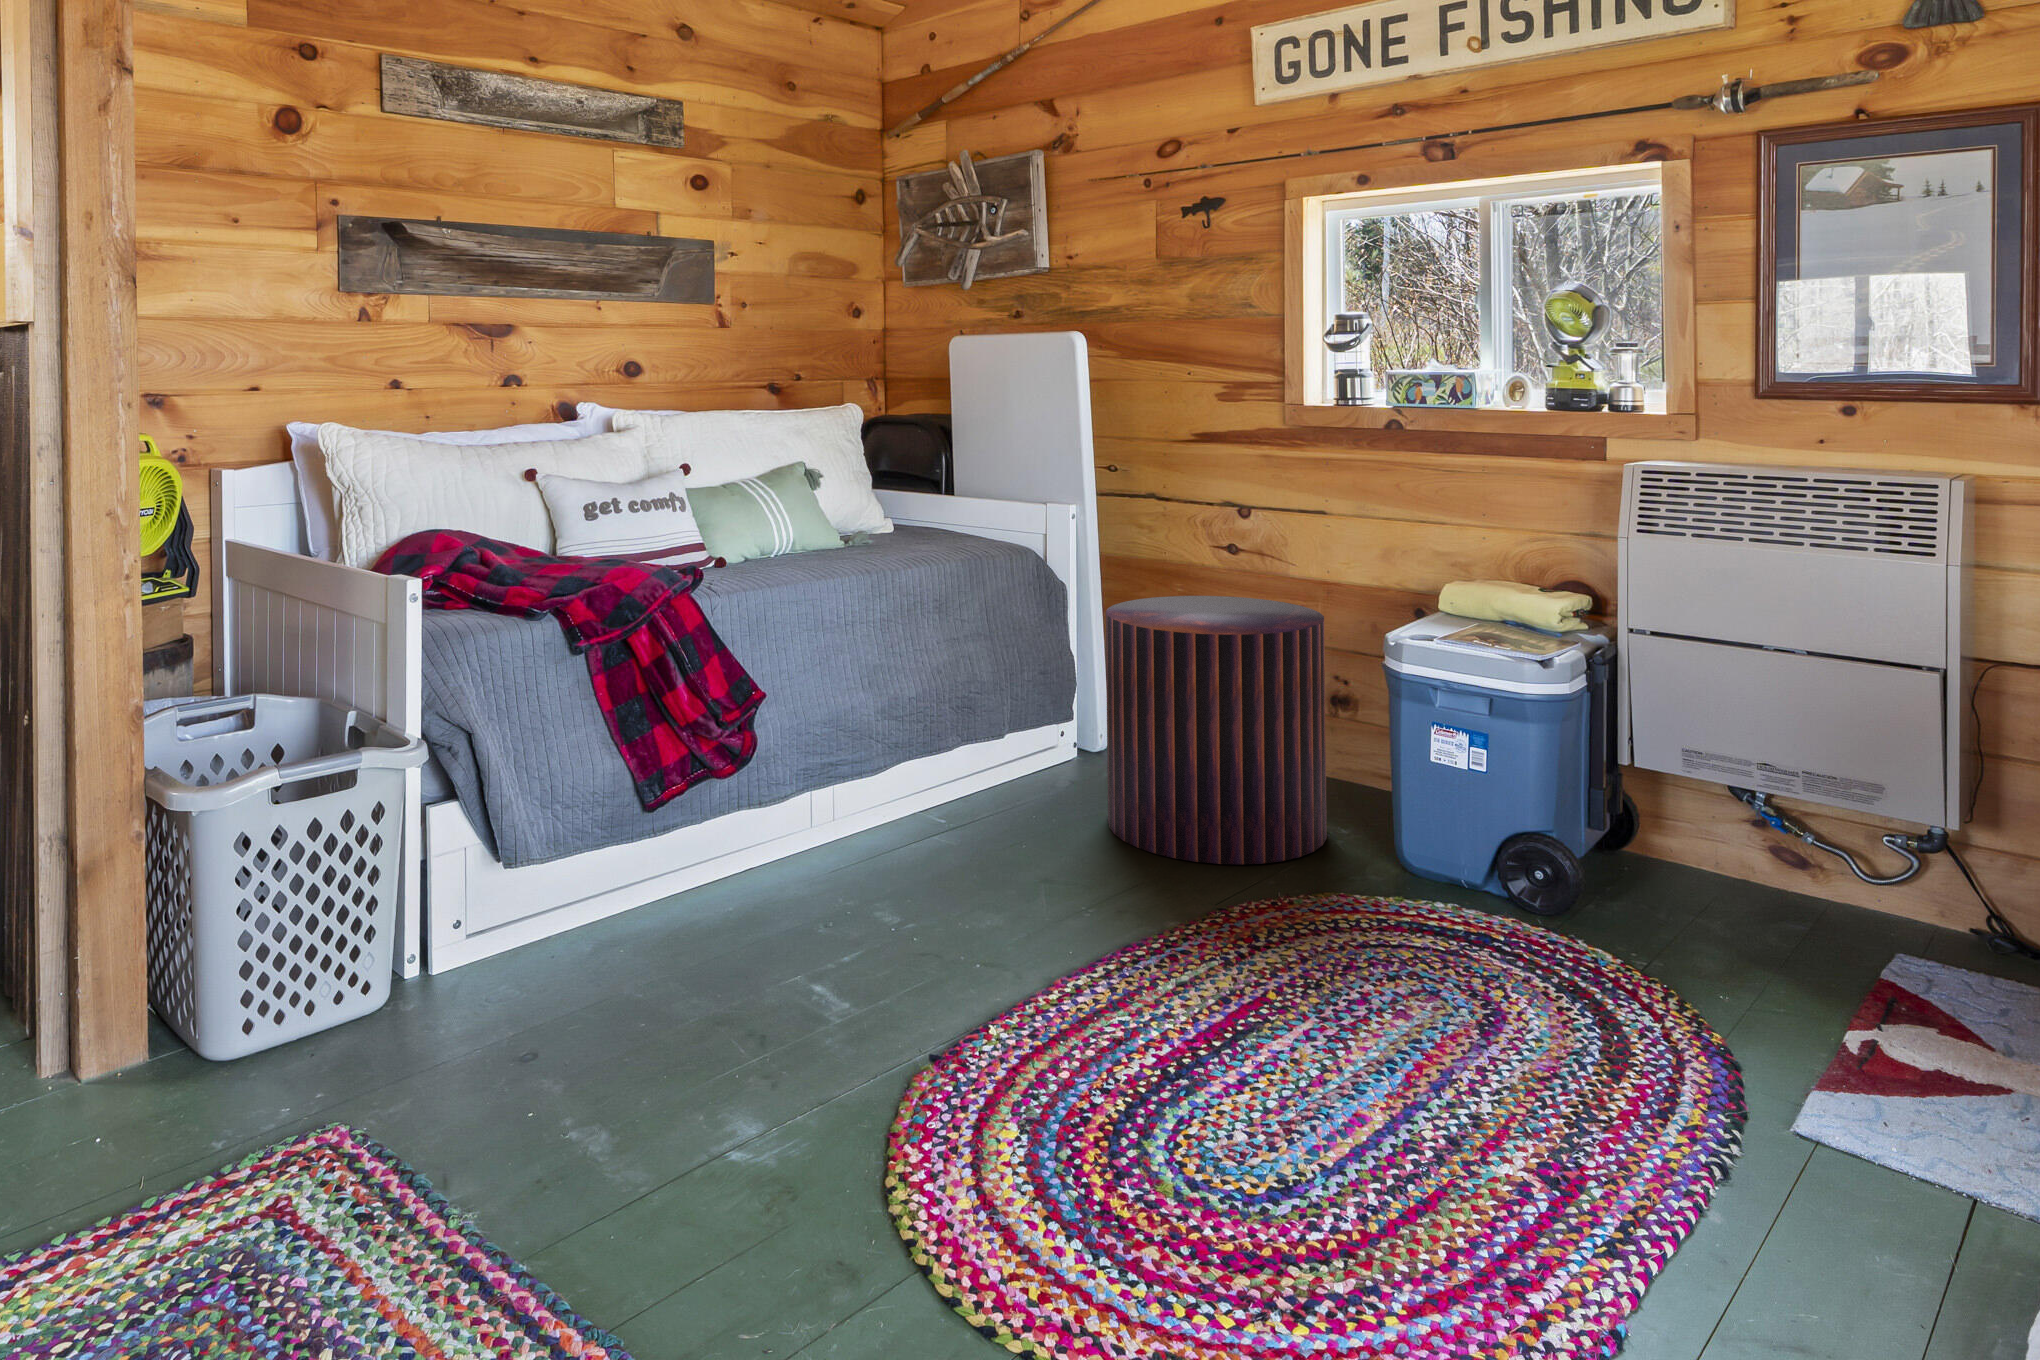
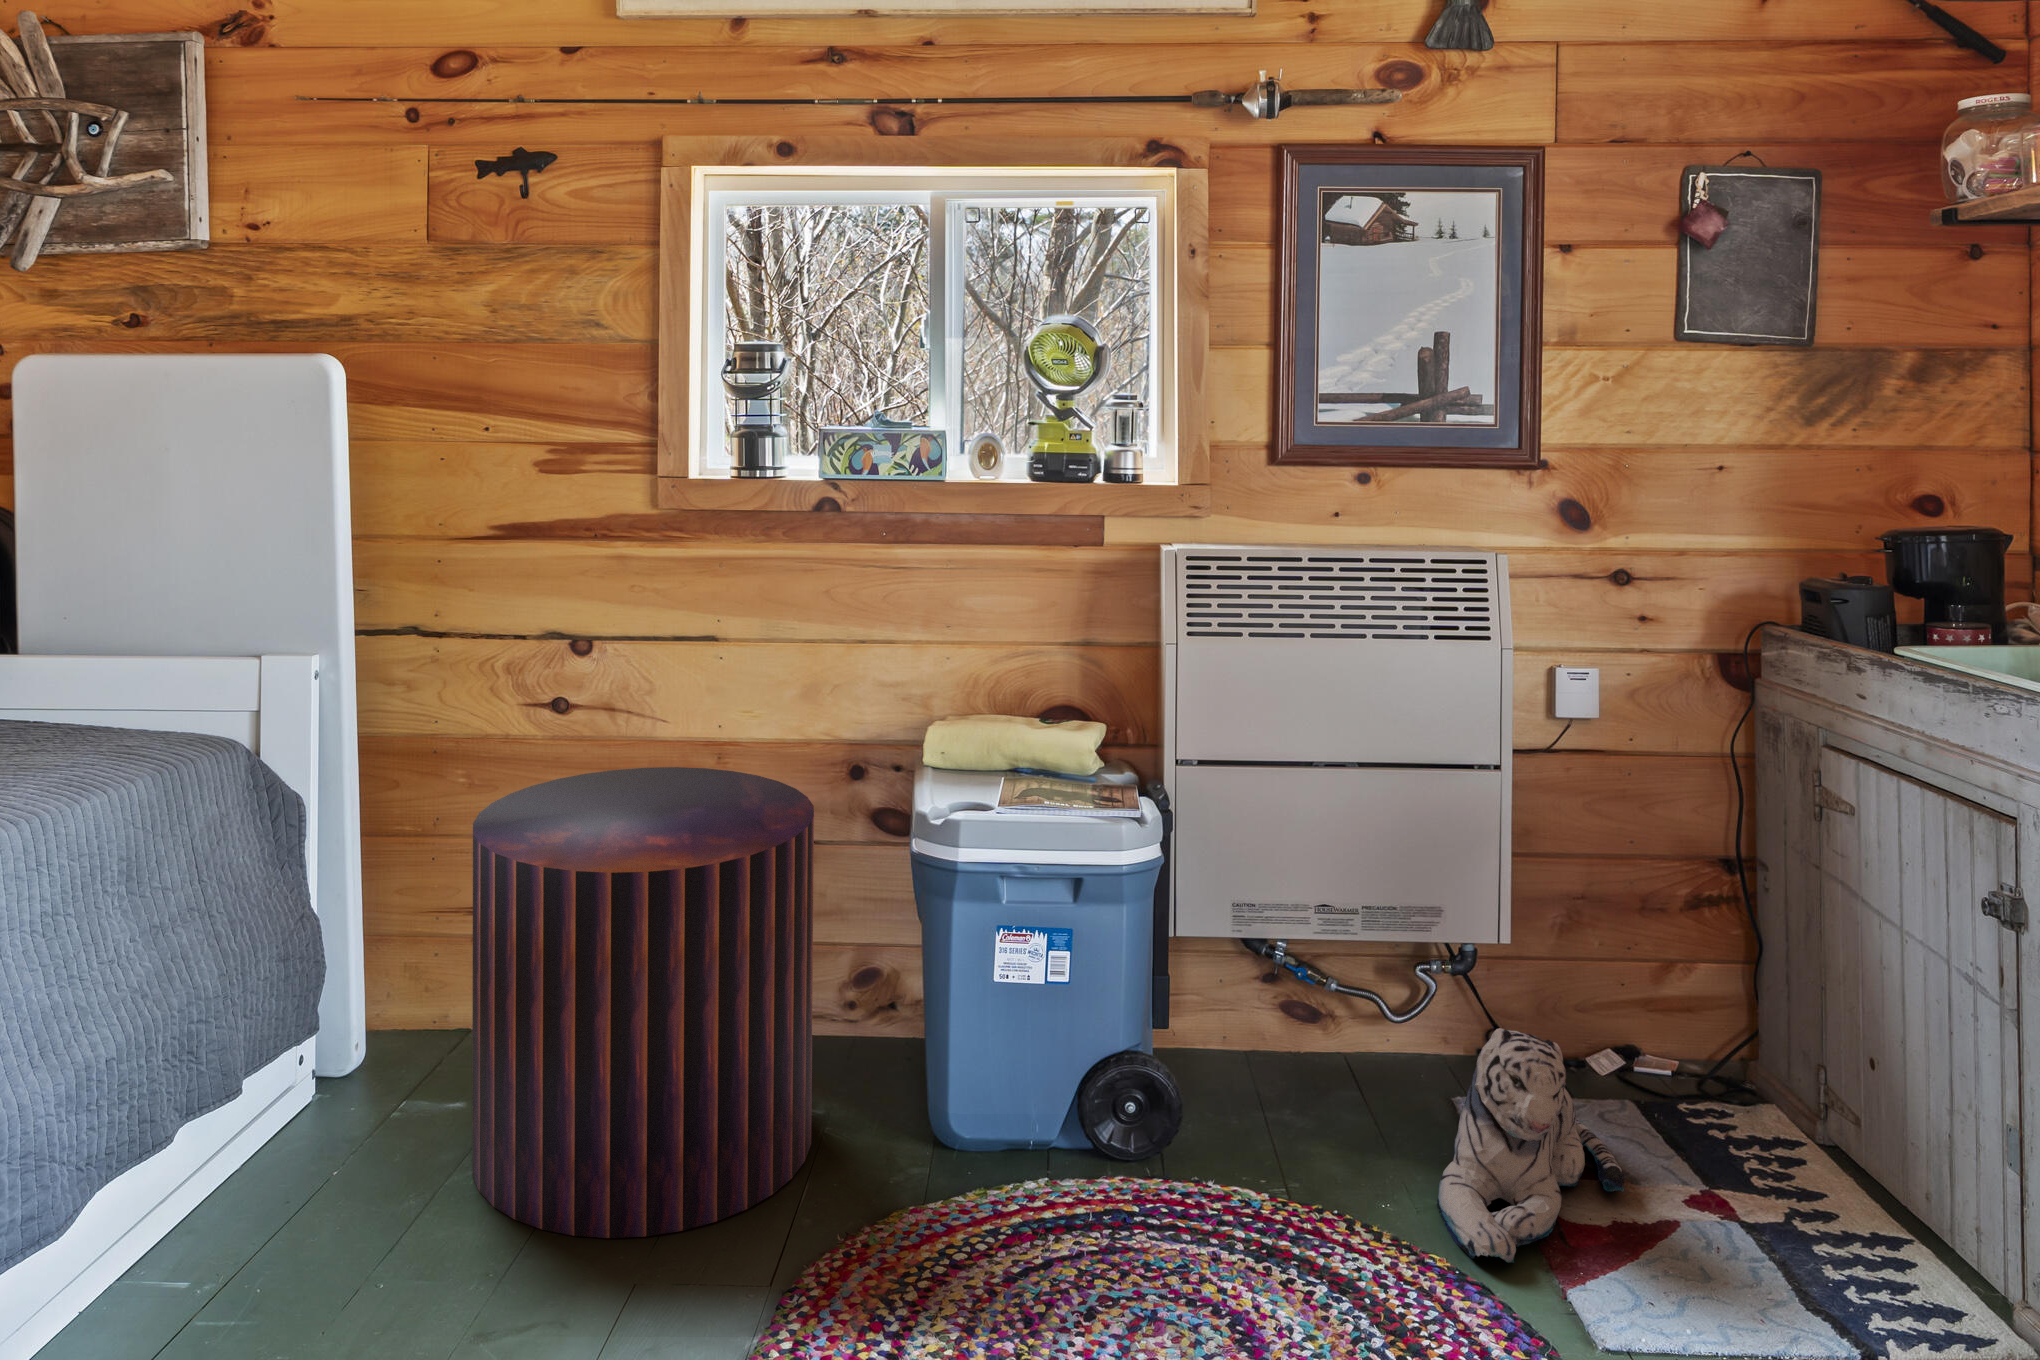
plush toy: none [1746,869,2001,1047] -> present [1437,1028,1624,1263]

